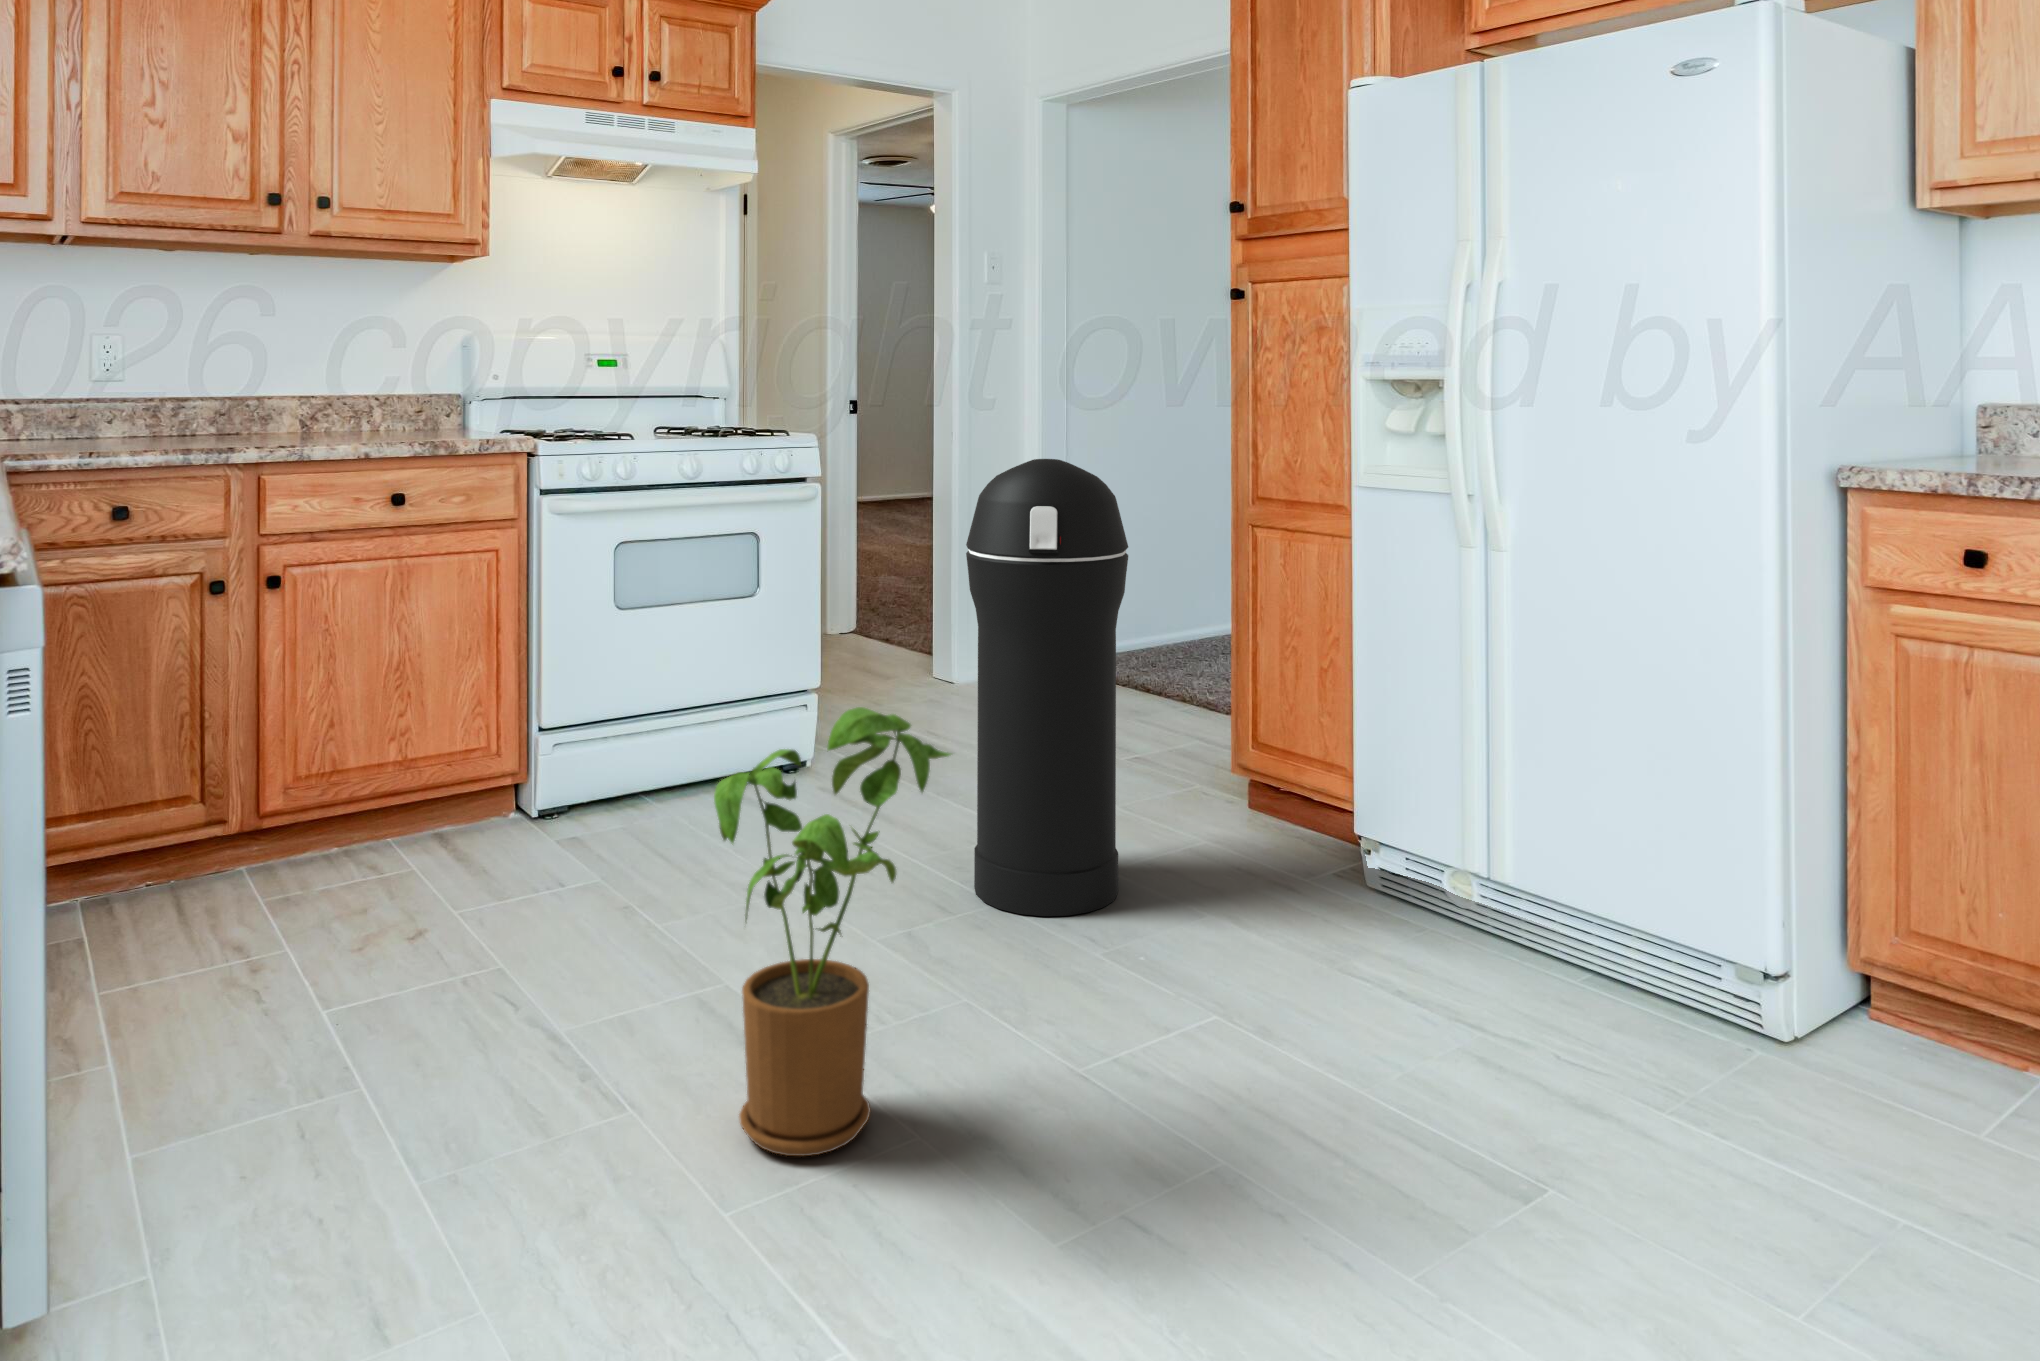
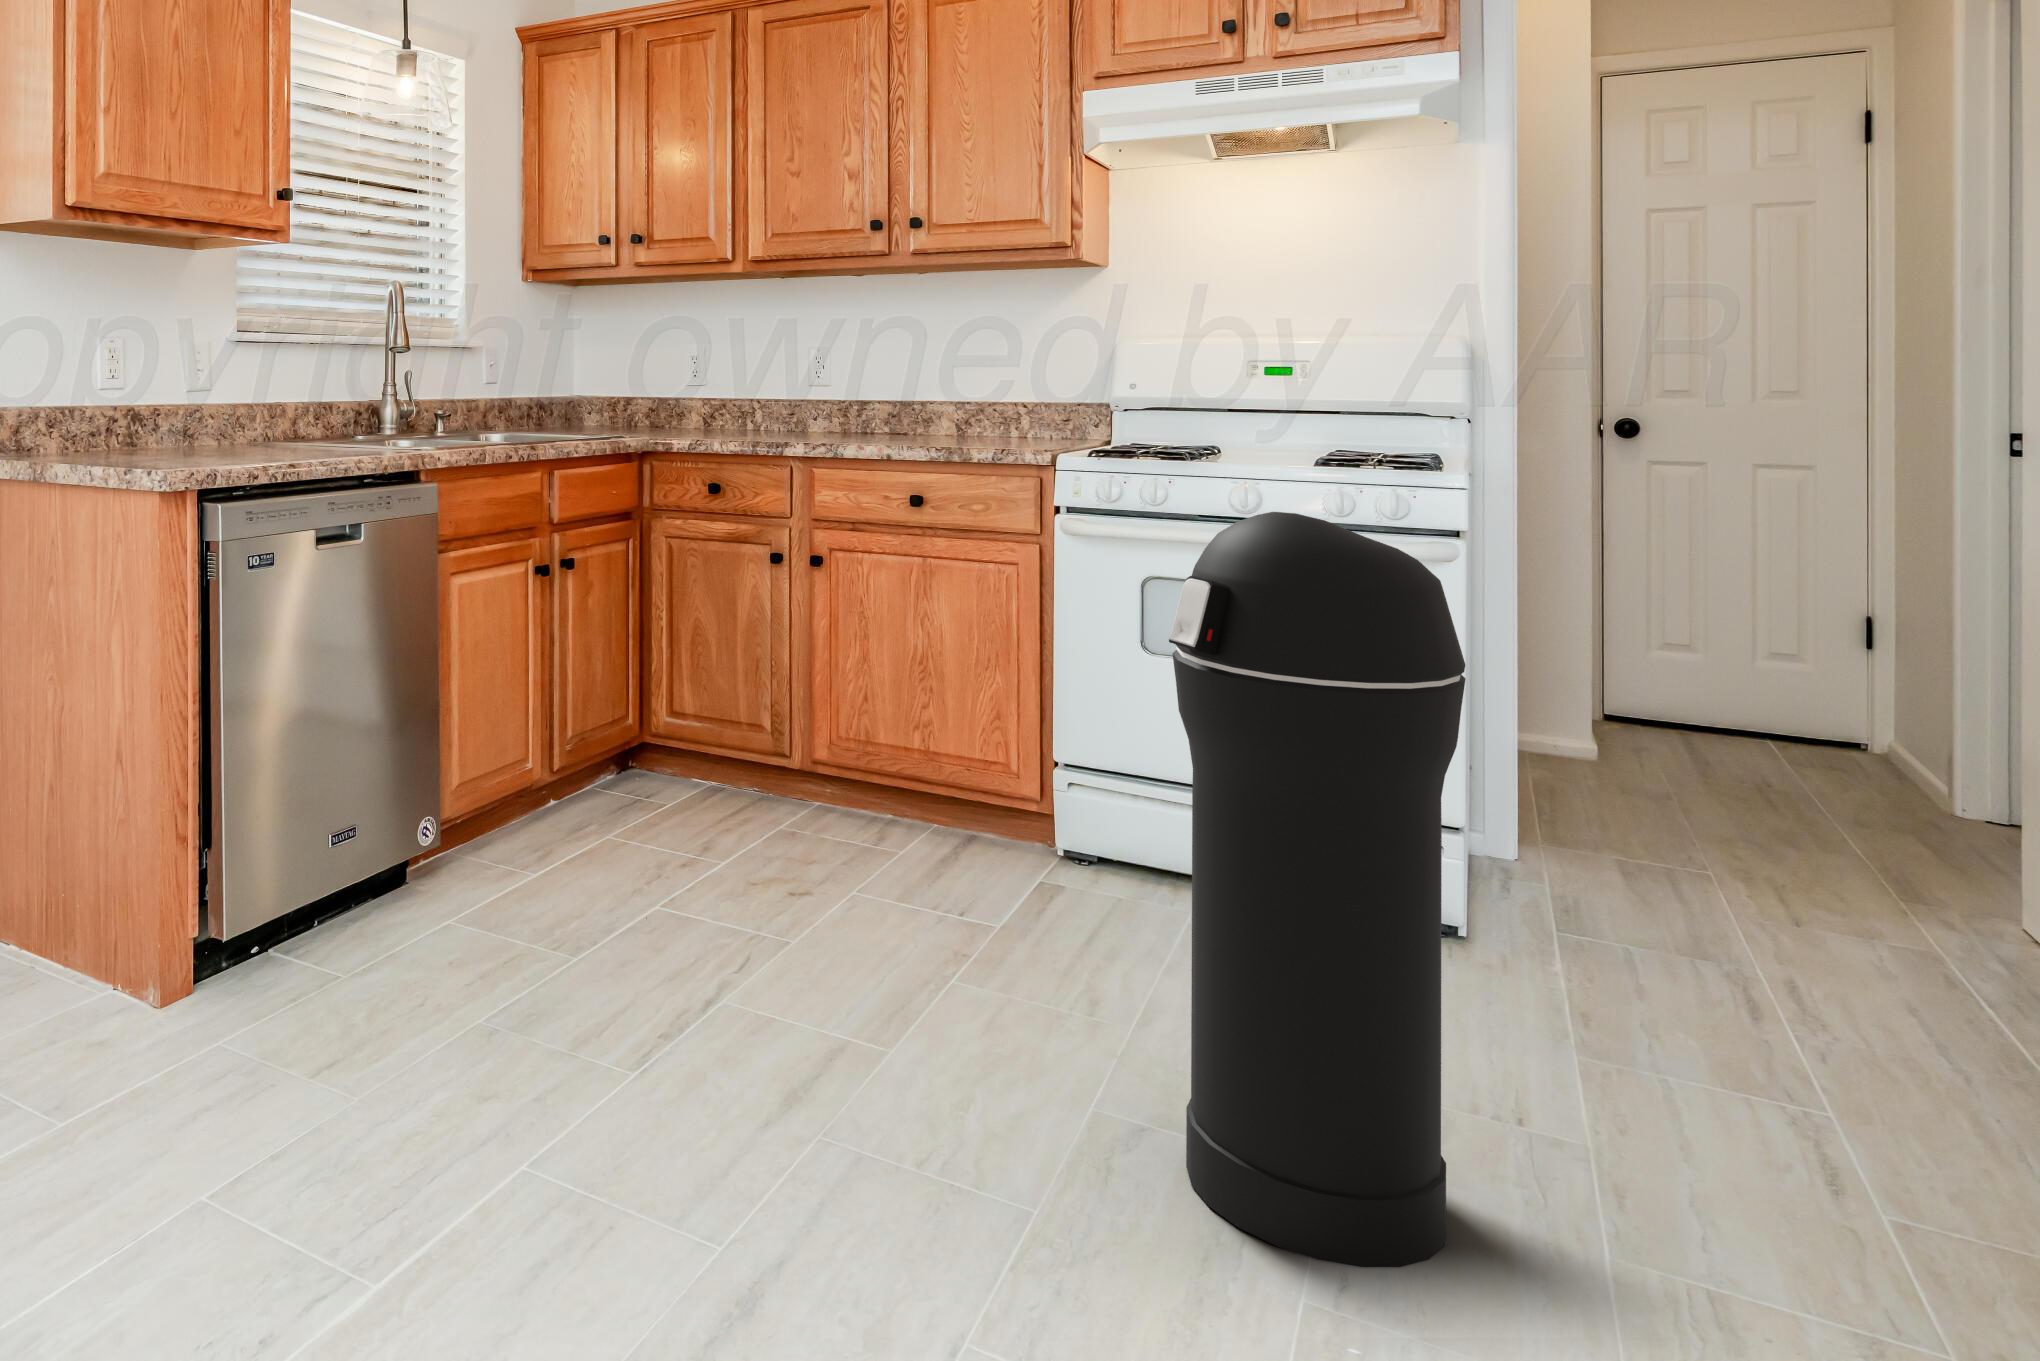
house plant: present [714,707,951,1156] -> none [423,724,669,1169]

